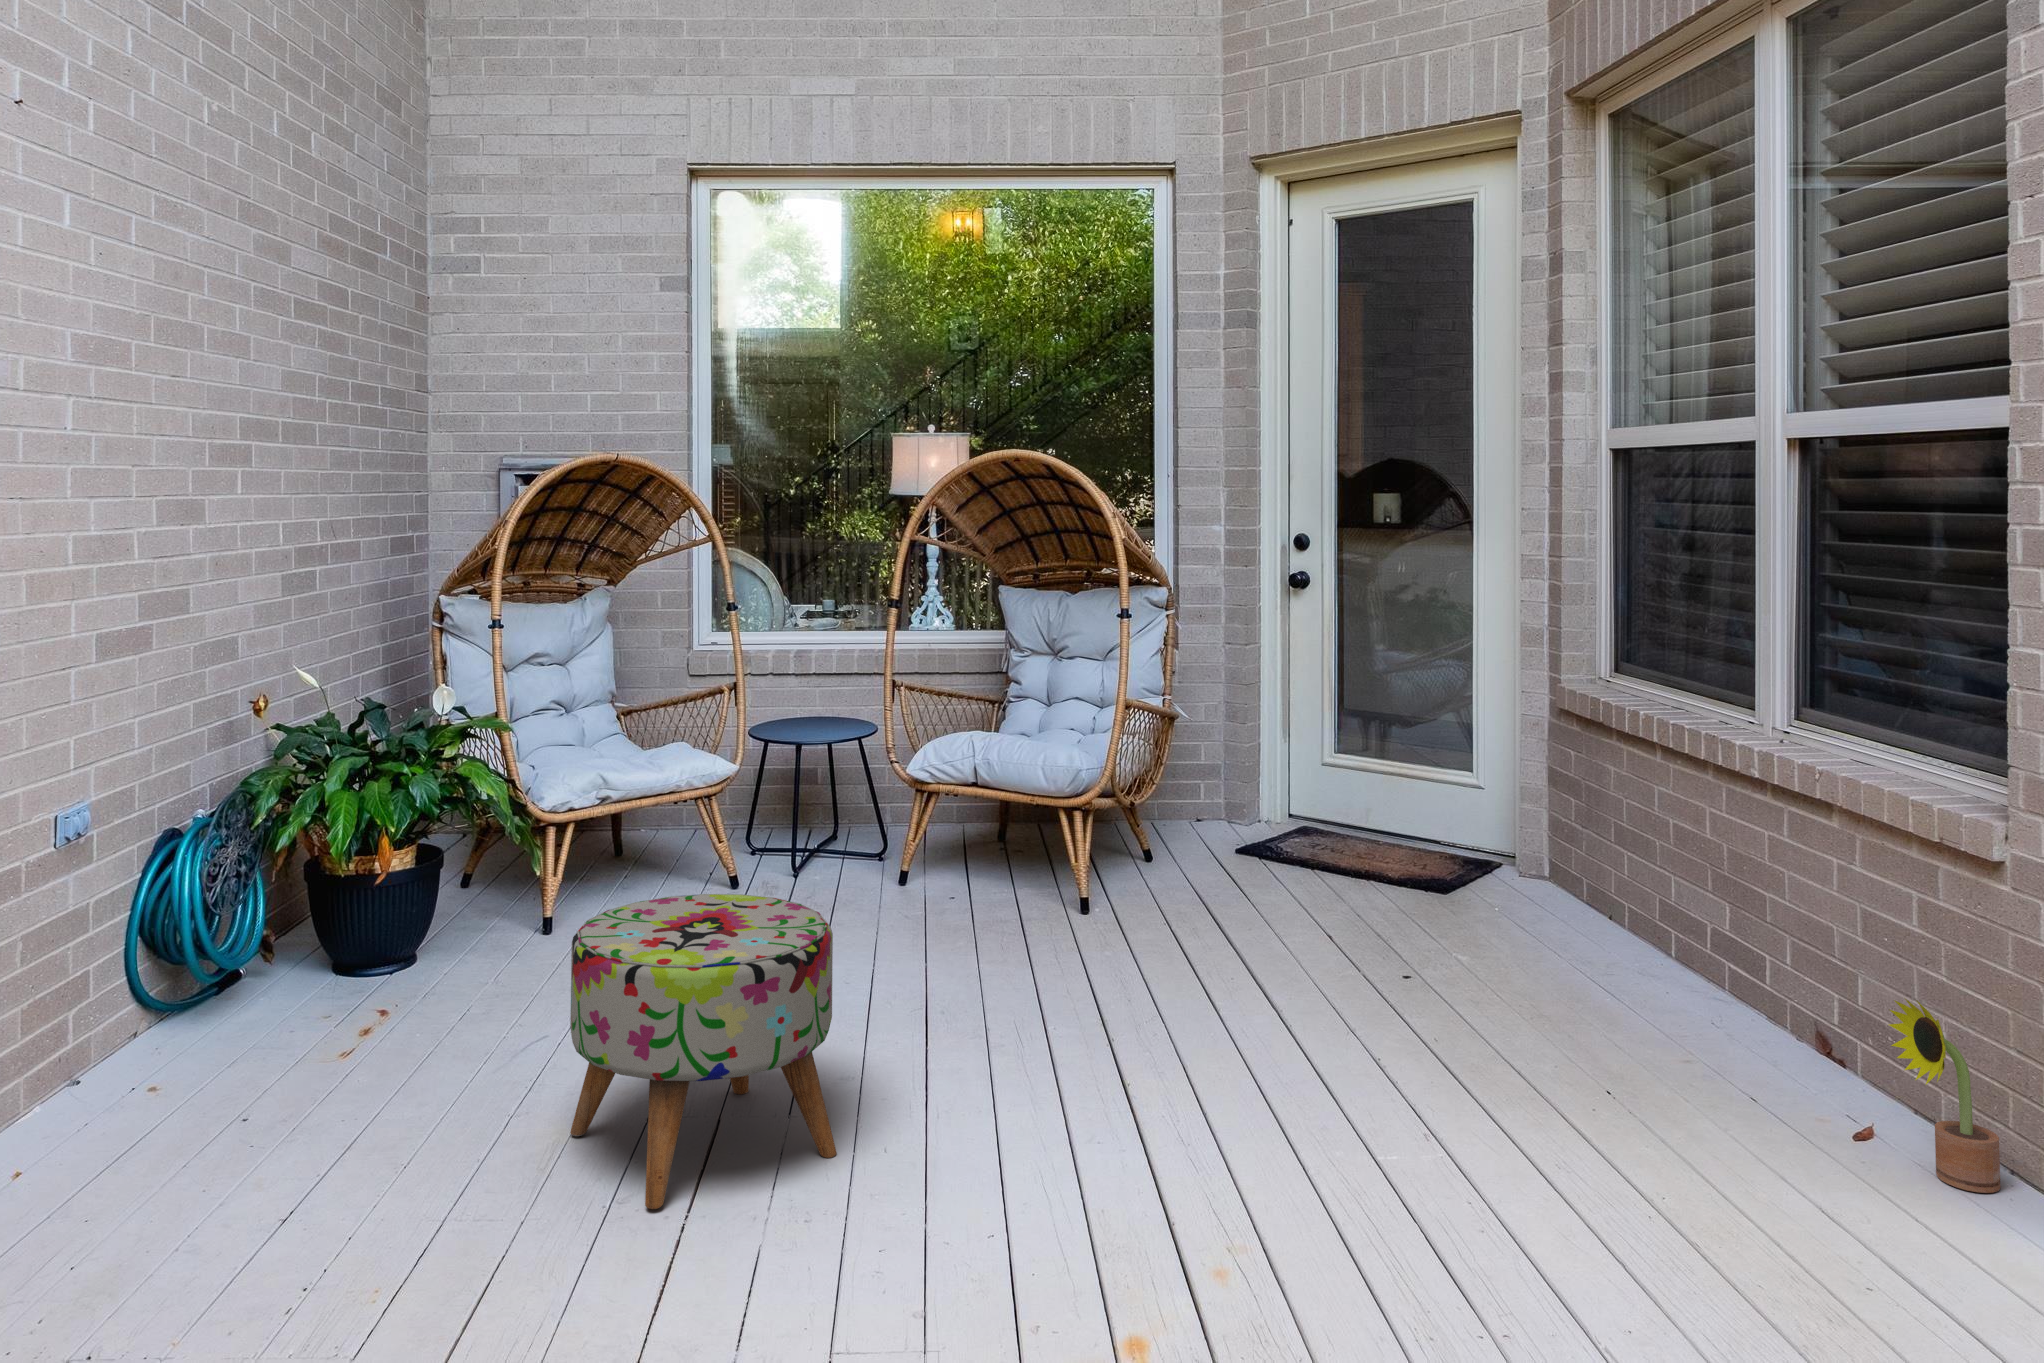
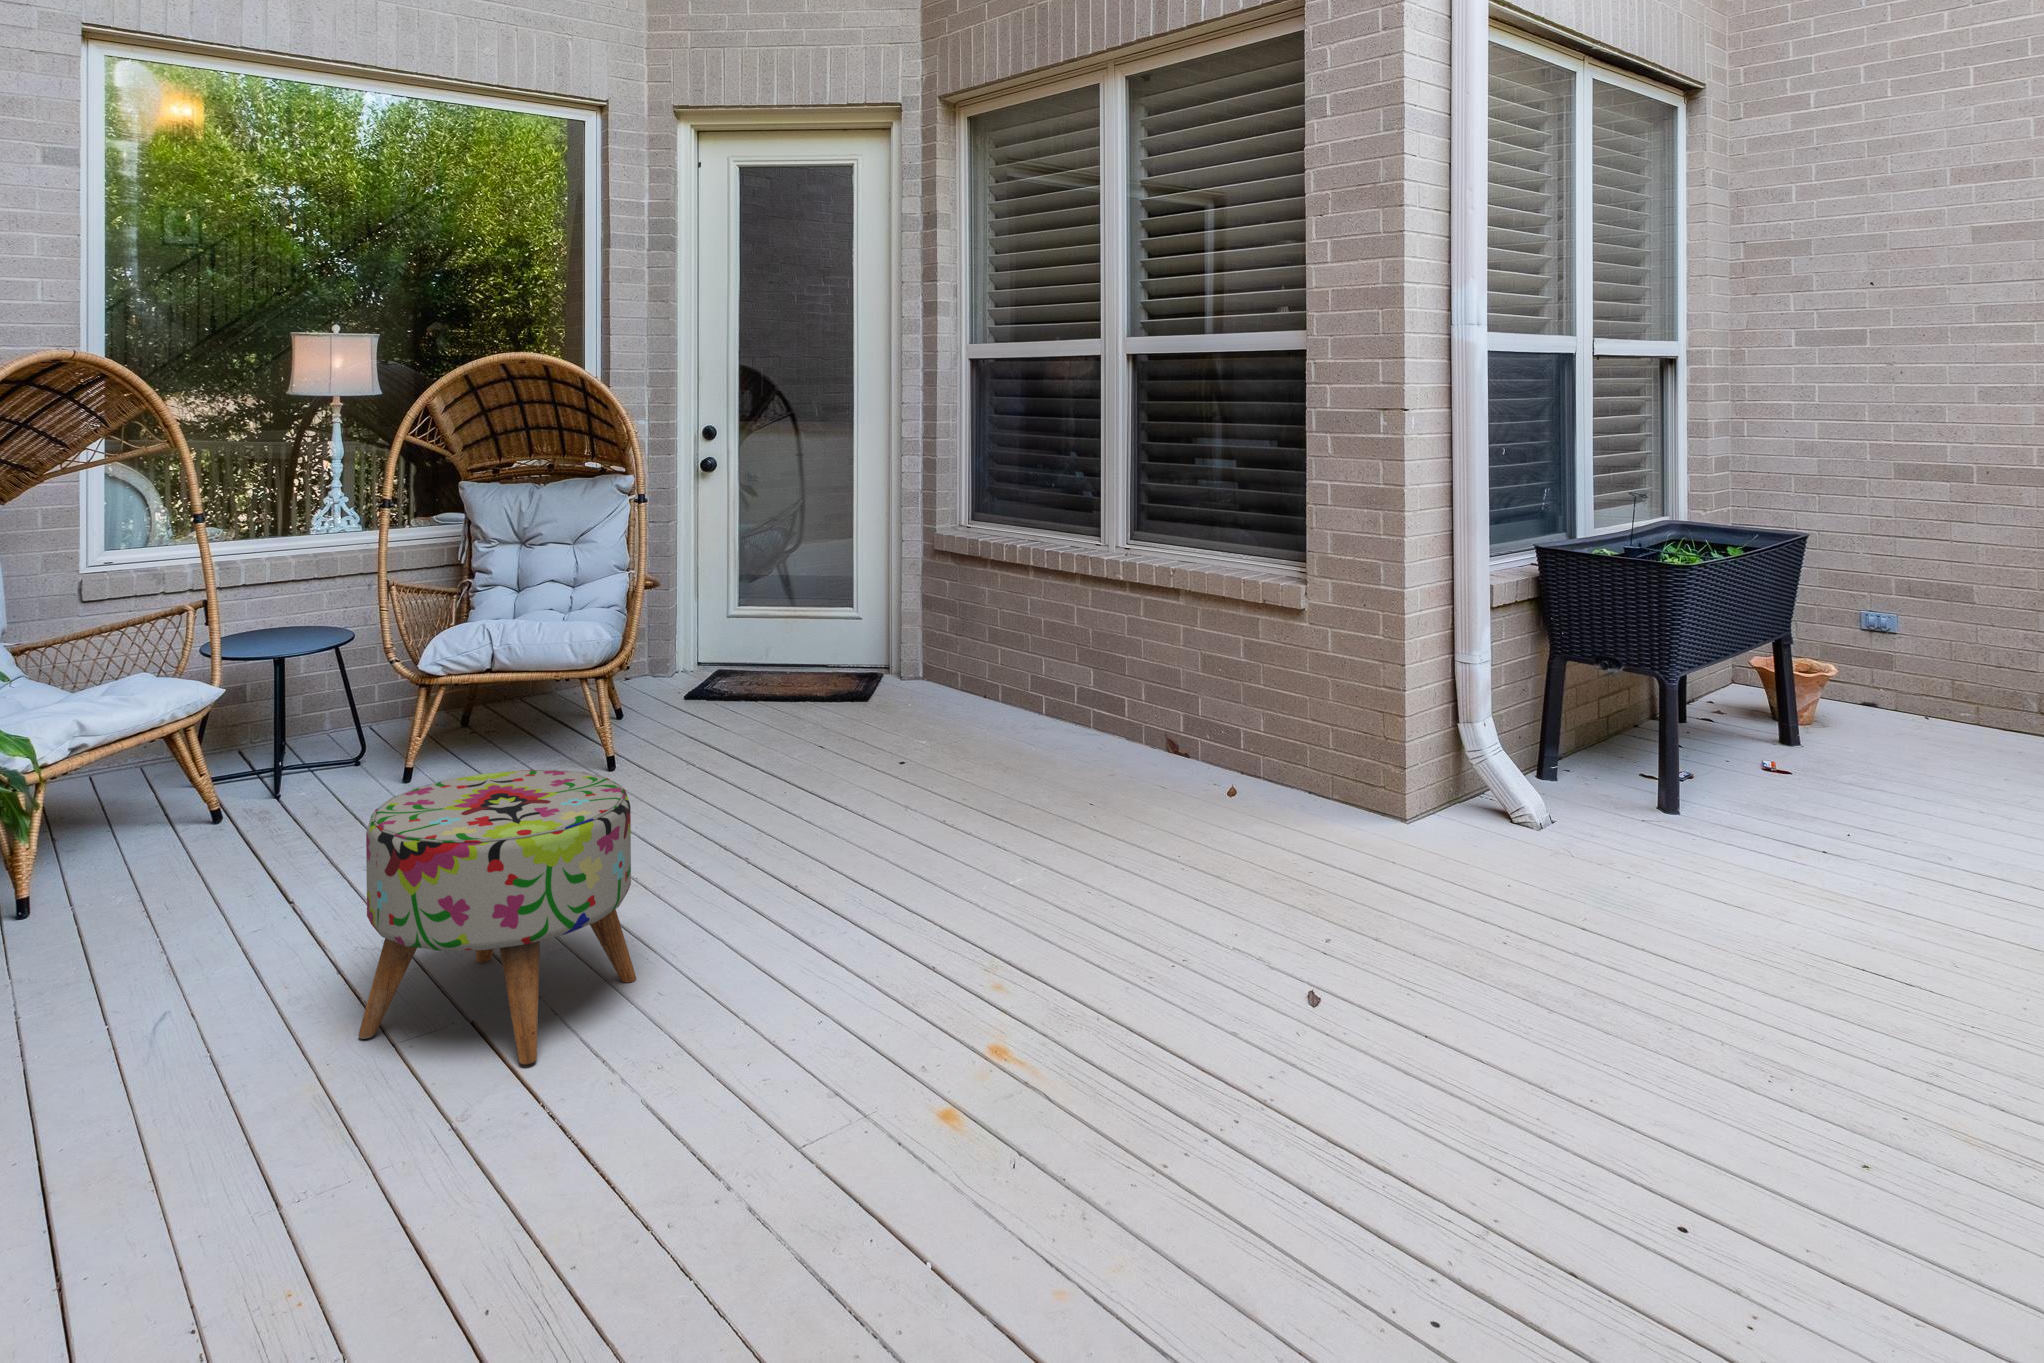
decorative plant: present [1888,999,2000,1193] -> none [1249,696,1306,804]

